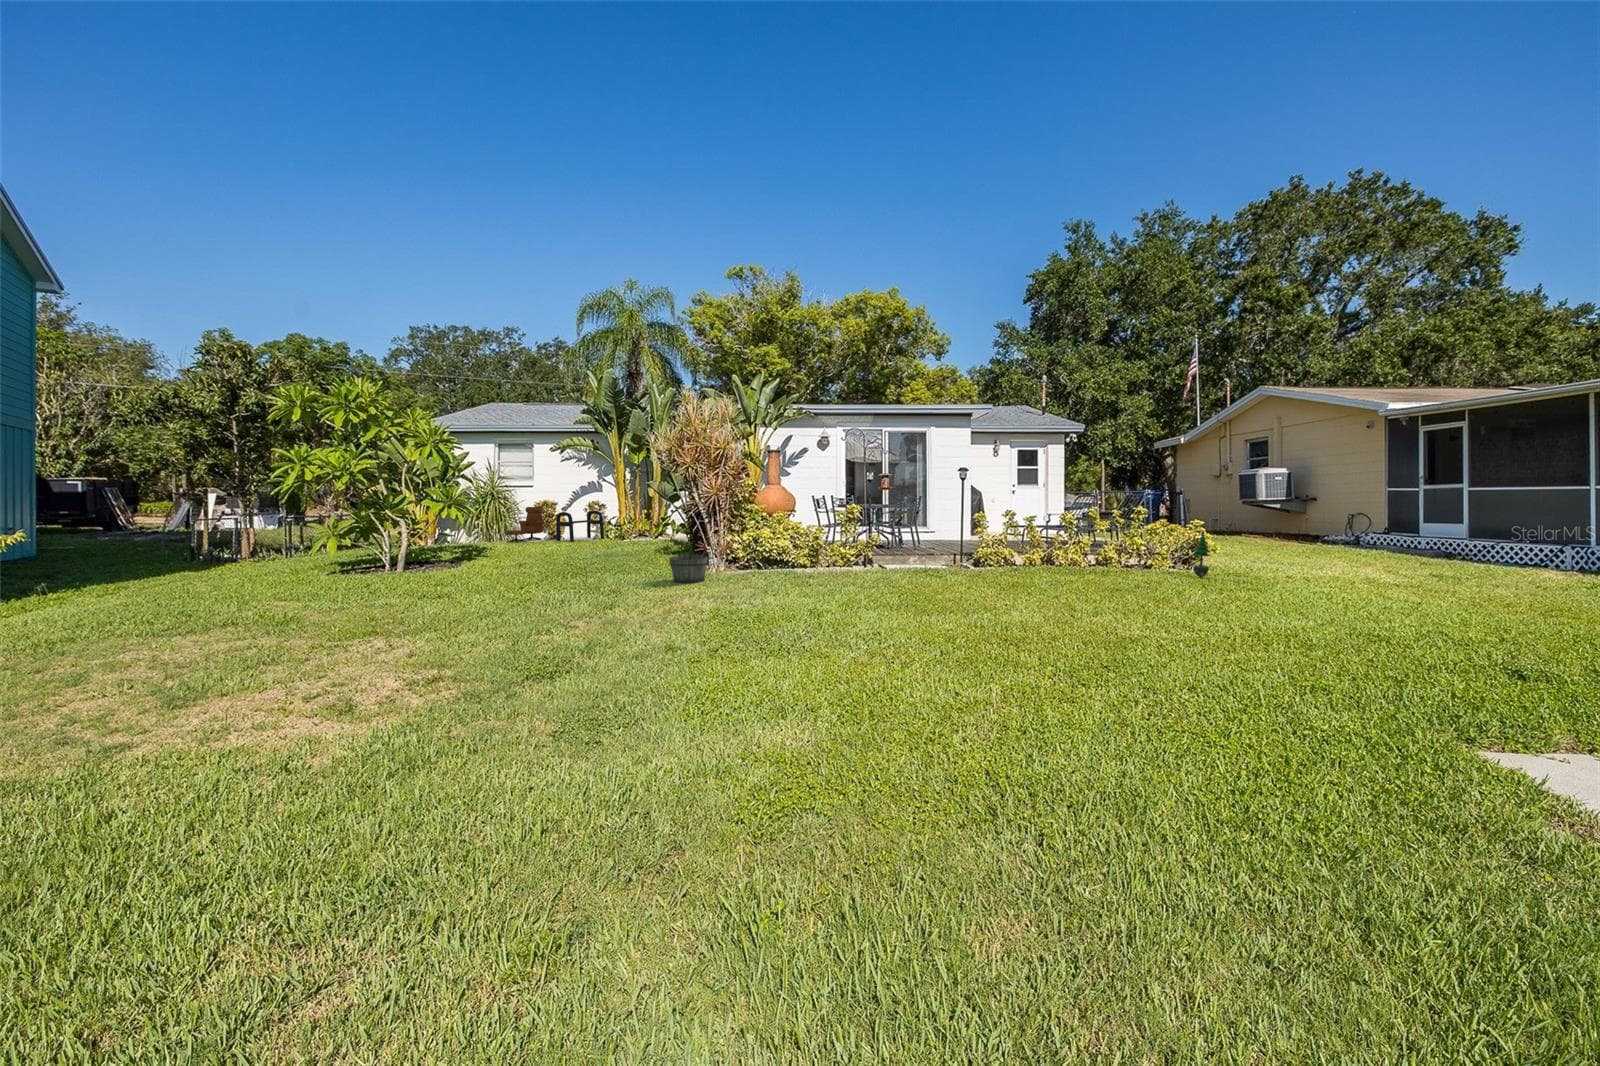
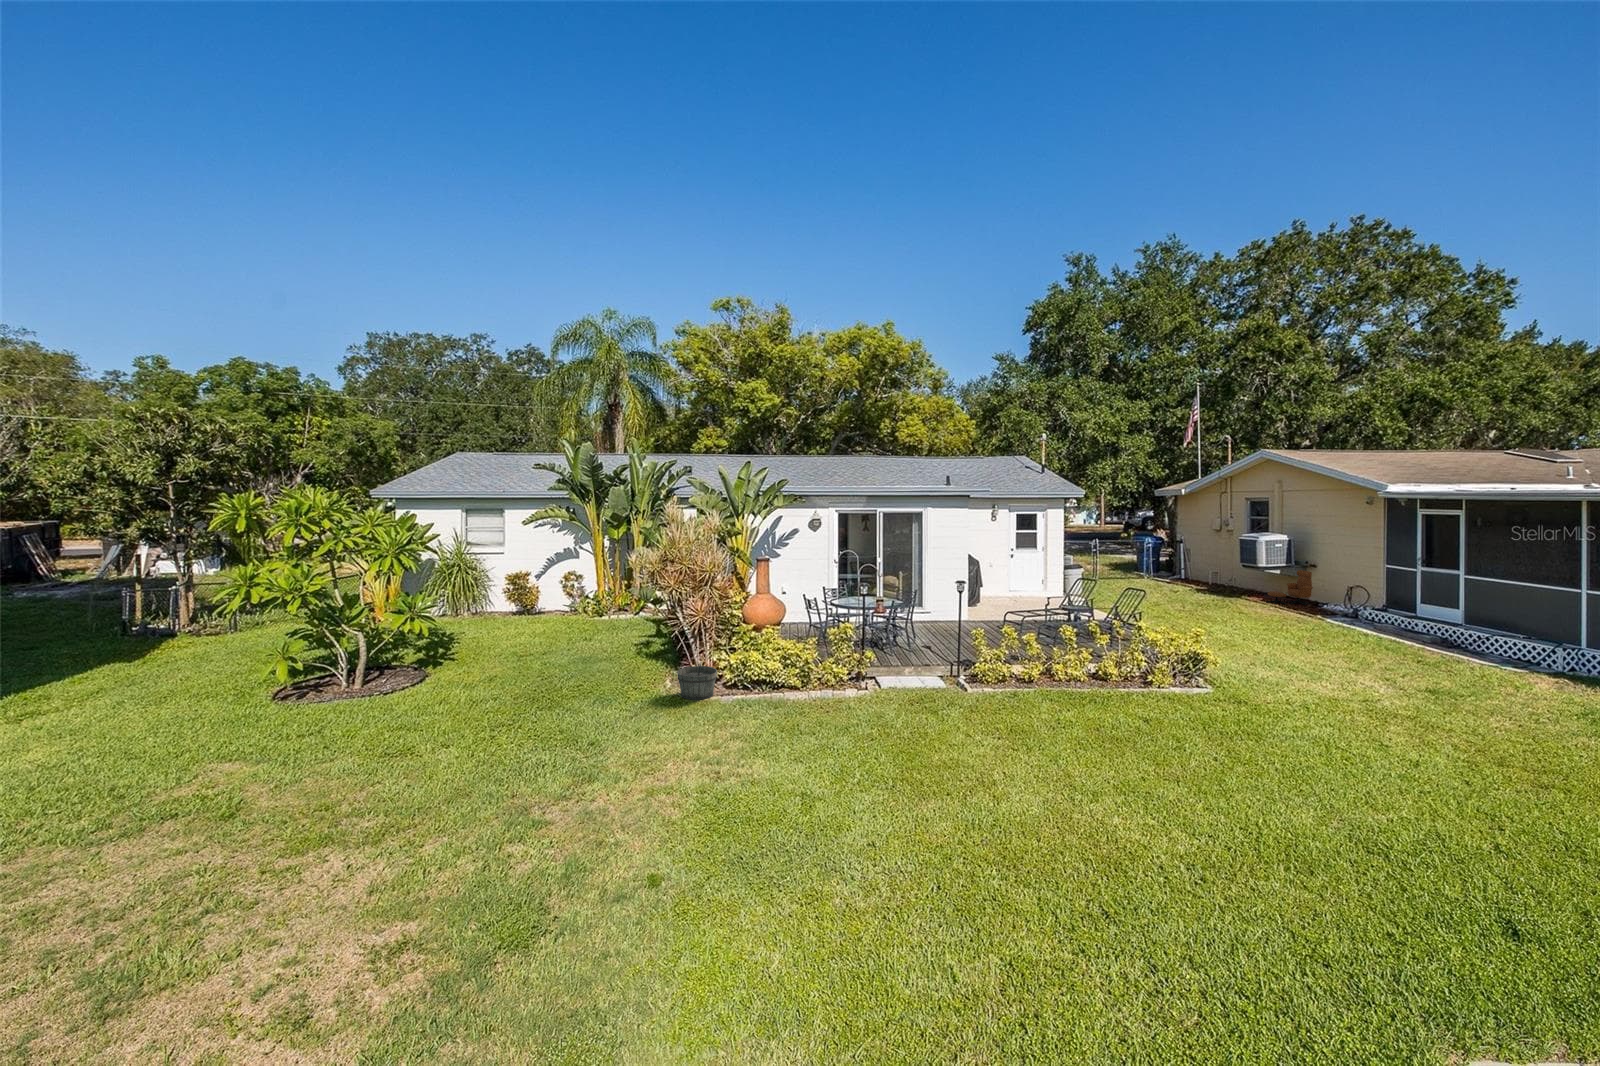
lounge chair: present [506,507,545,542] -> present [1268,570,1313,605]
bench: present [556,510,604,542] -> none [528,581,580,619]
potted tree: present [1192,533,1211,577] -> none [1202,641,1222,686]

